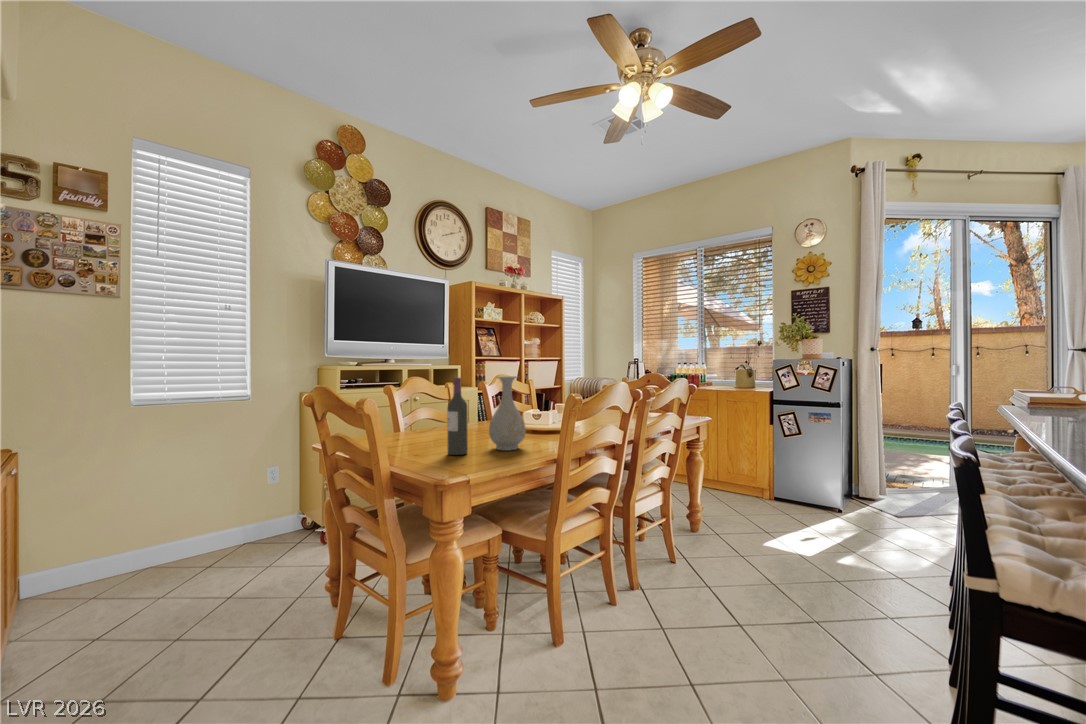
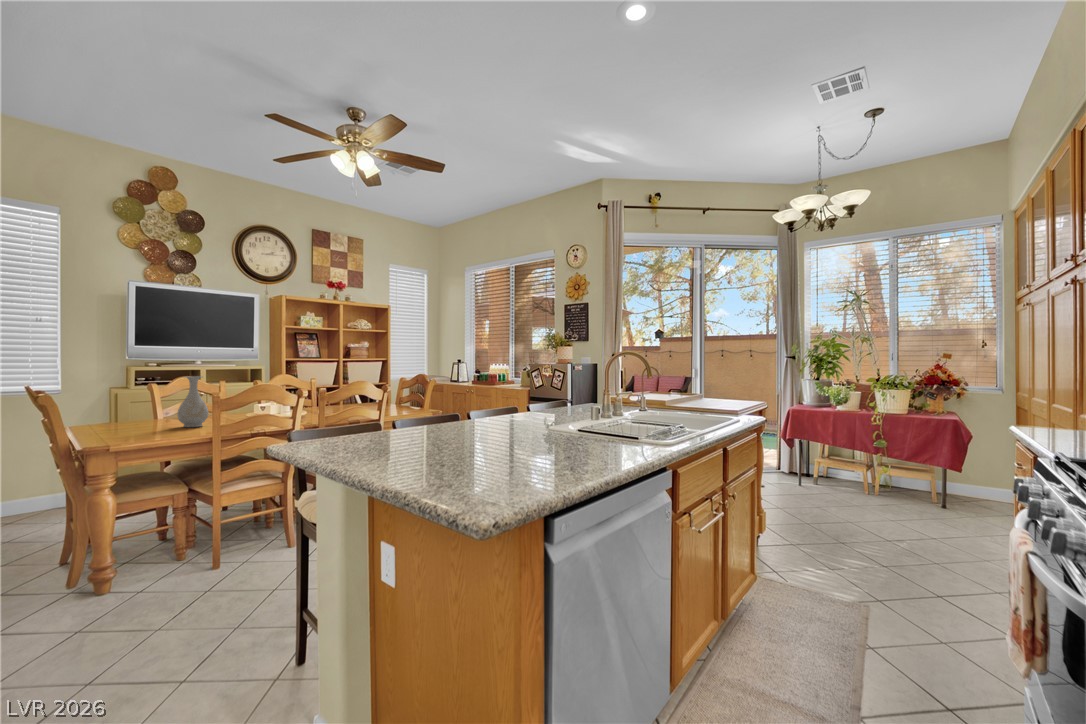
wine bottle: present [447,378,468,455] -> none [140,377,158,429]

